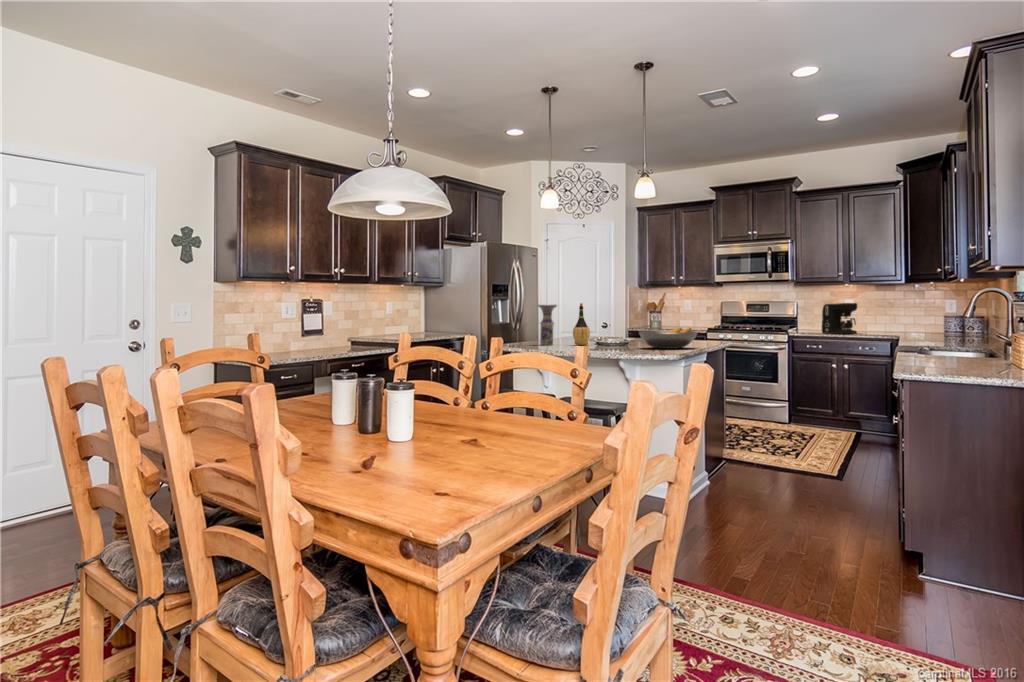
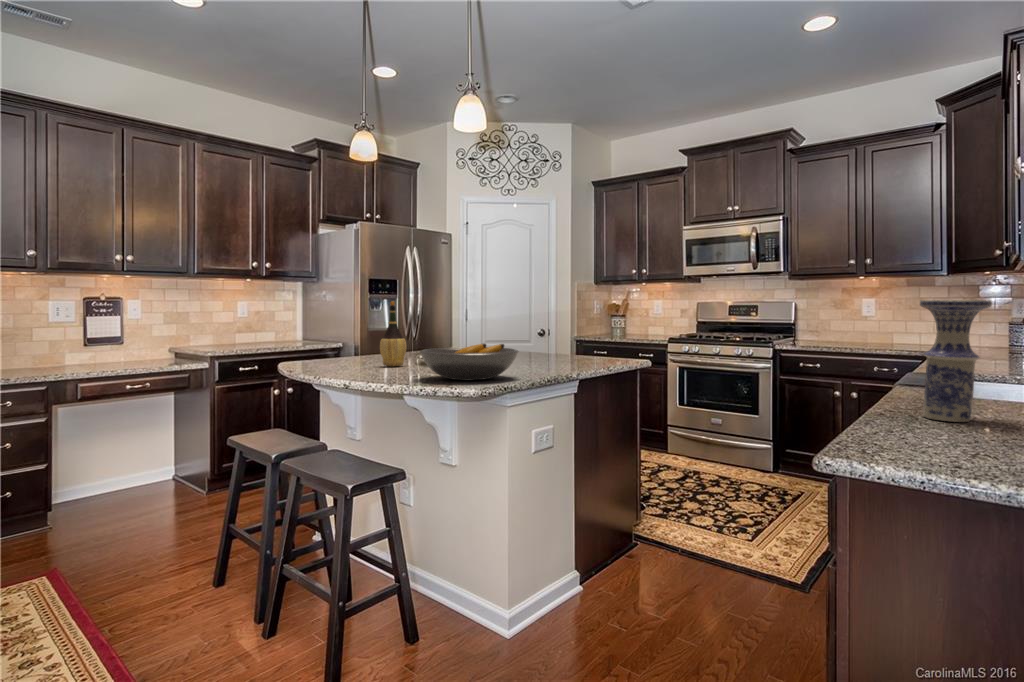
coffee maker: present [822,303,857,334] -> none [822,304,875,348]
vase: present [538,304,557,345] -> present [919,300,992,422]

